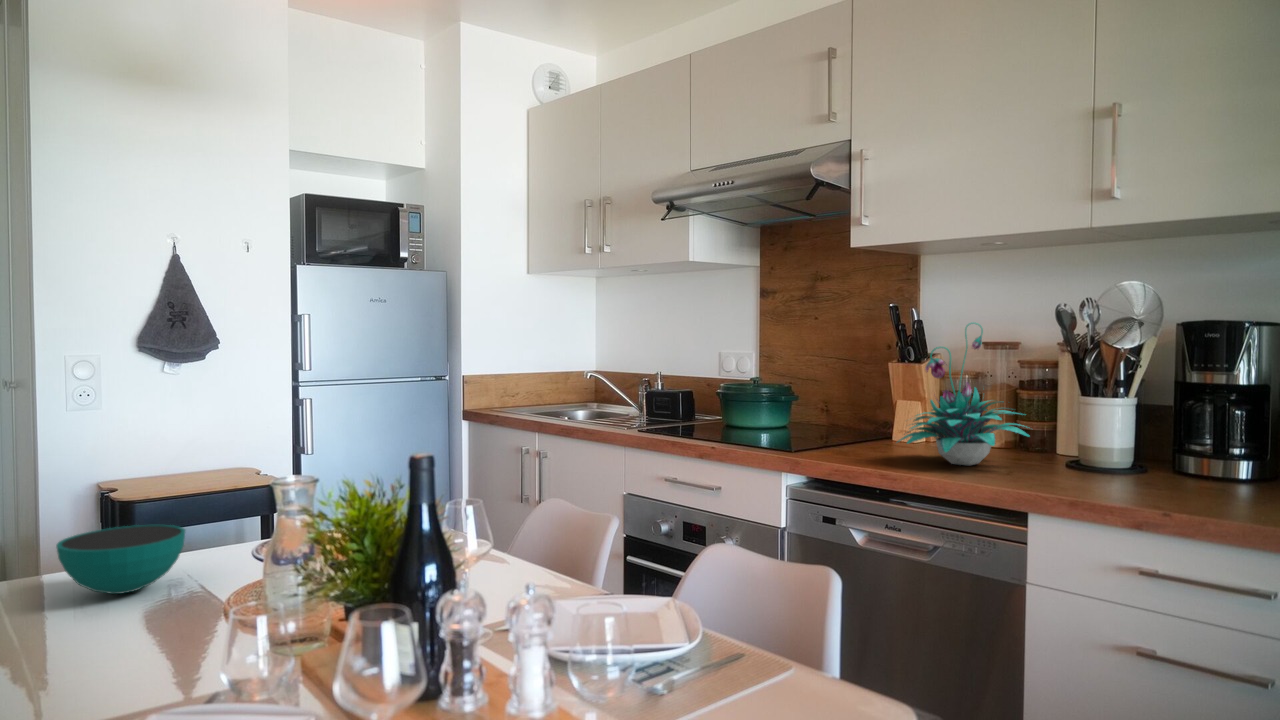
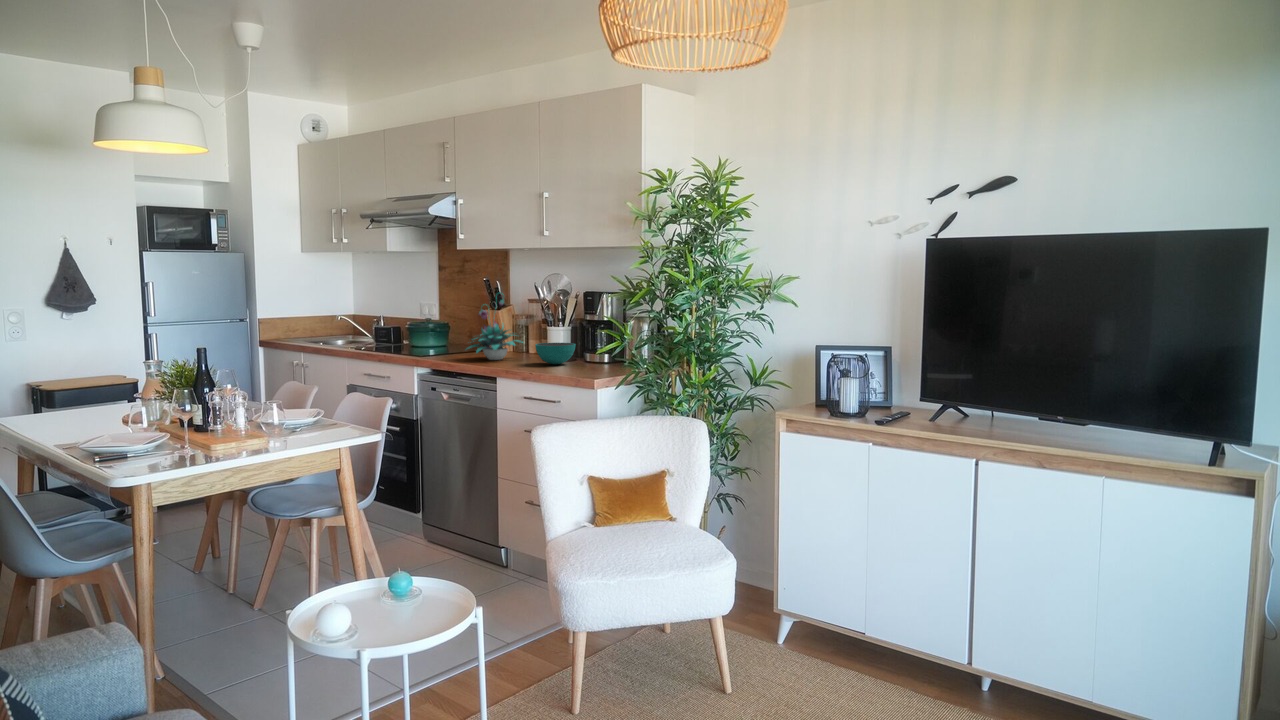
bowl: present [56,525,185,594] -> present [535,343,576,364]

